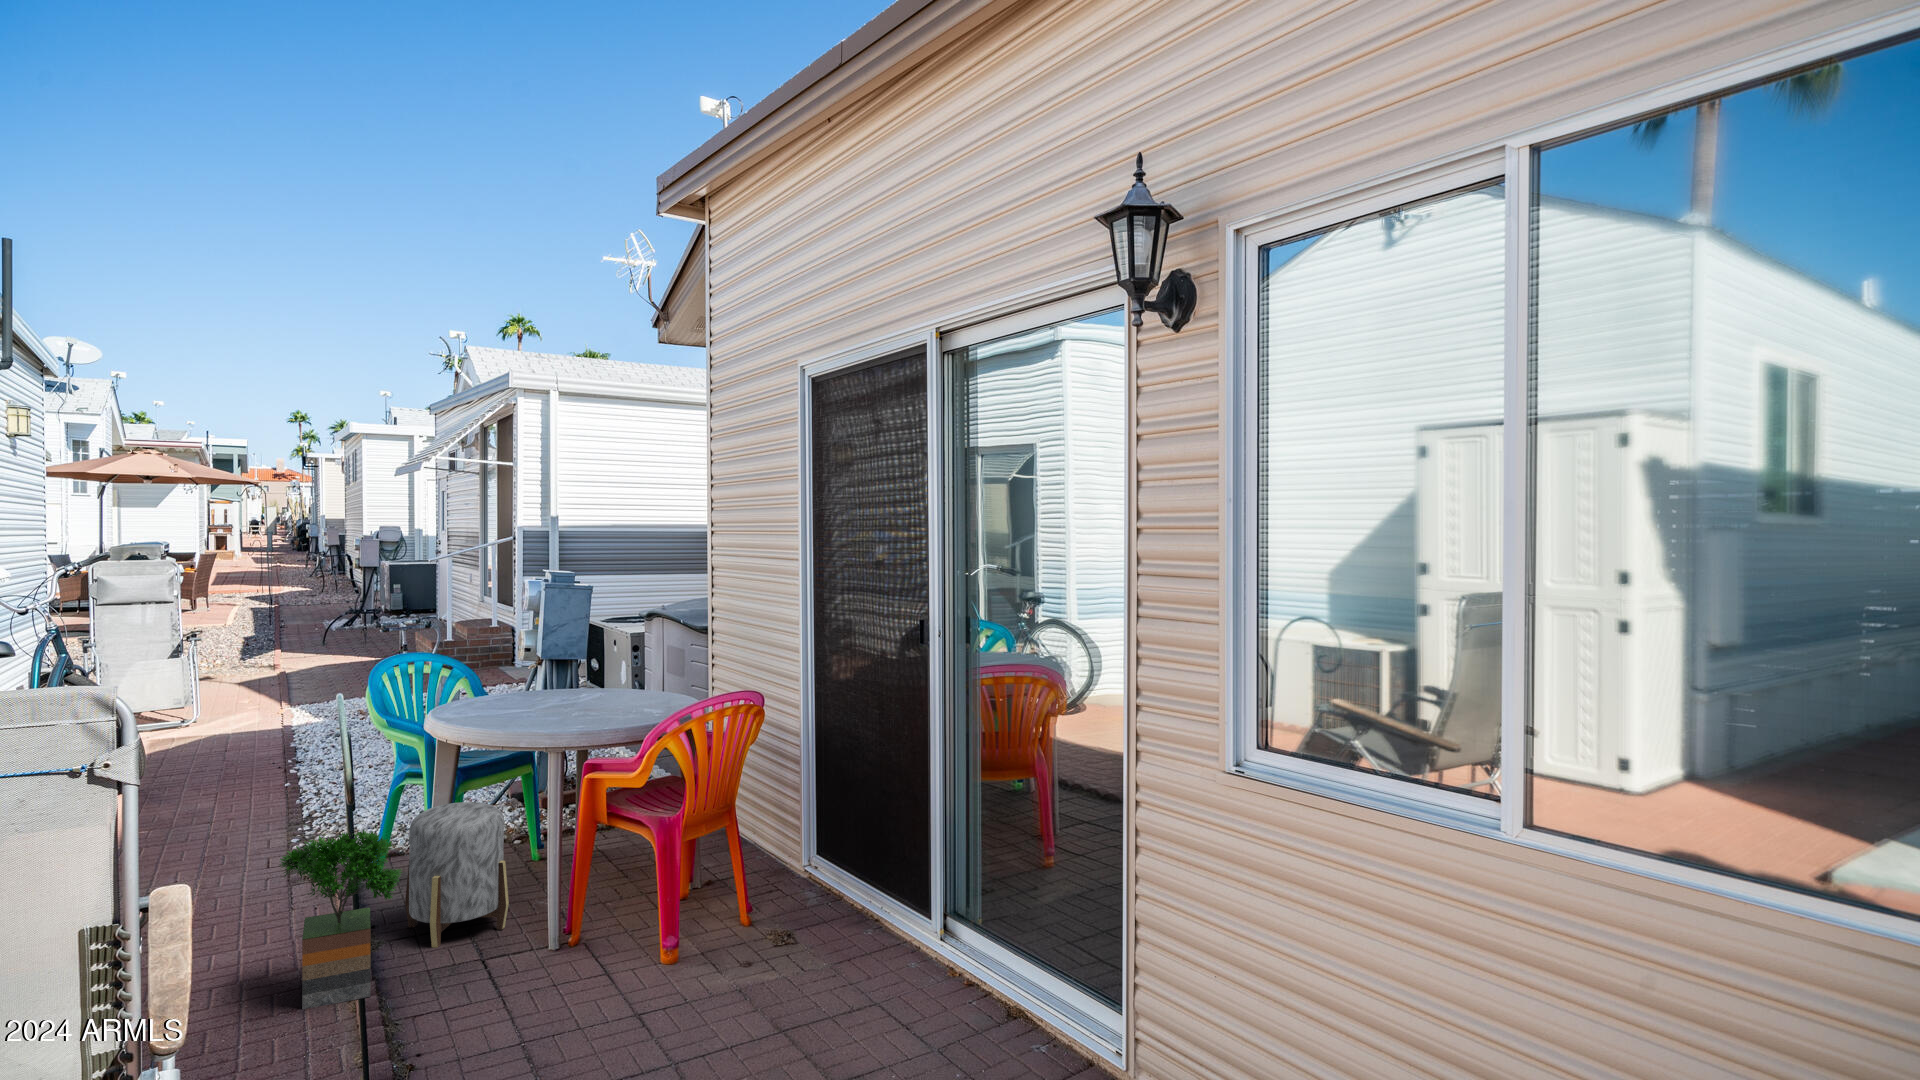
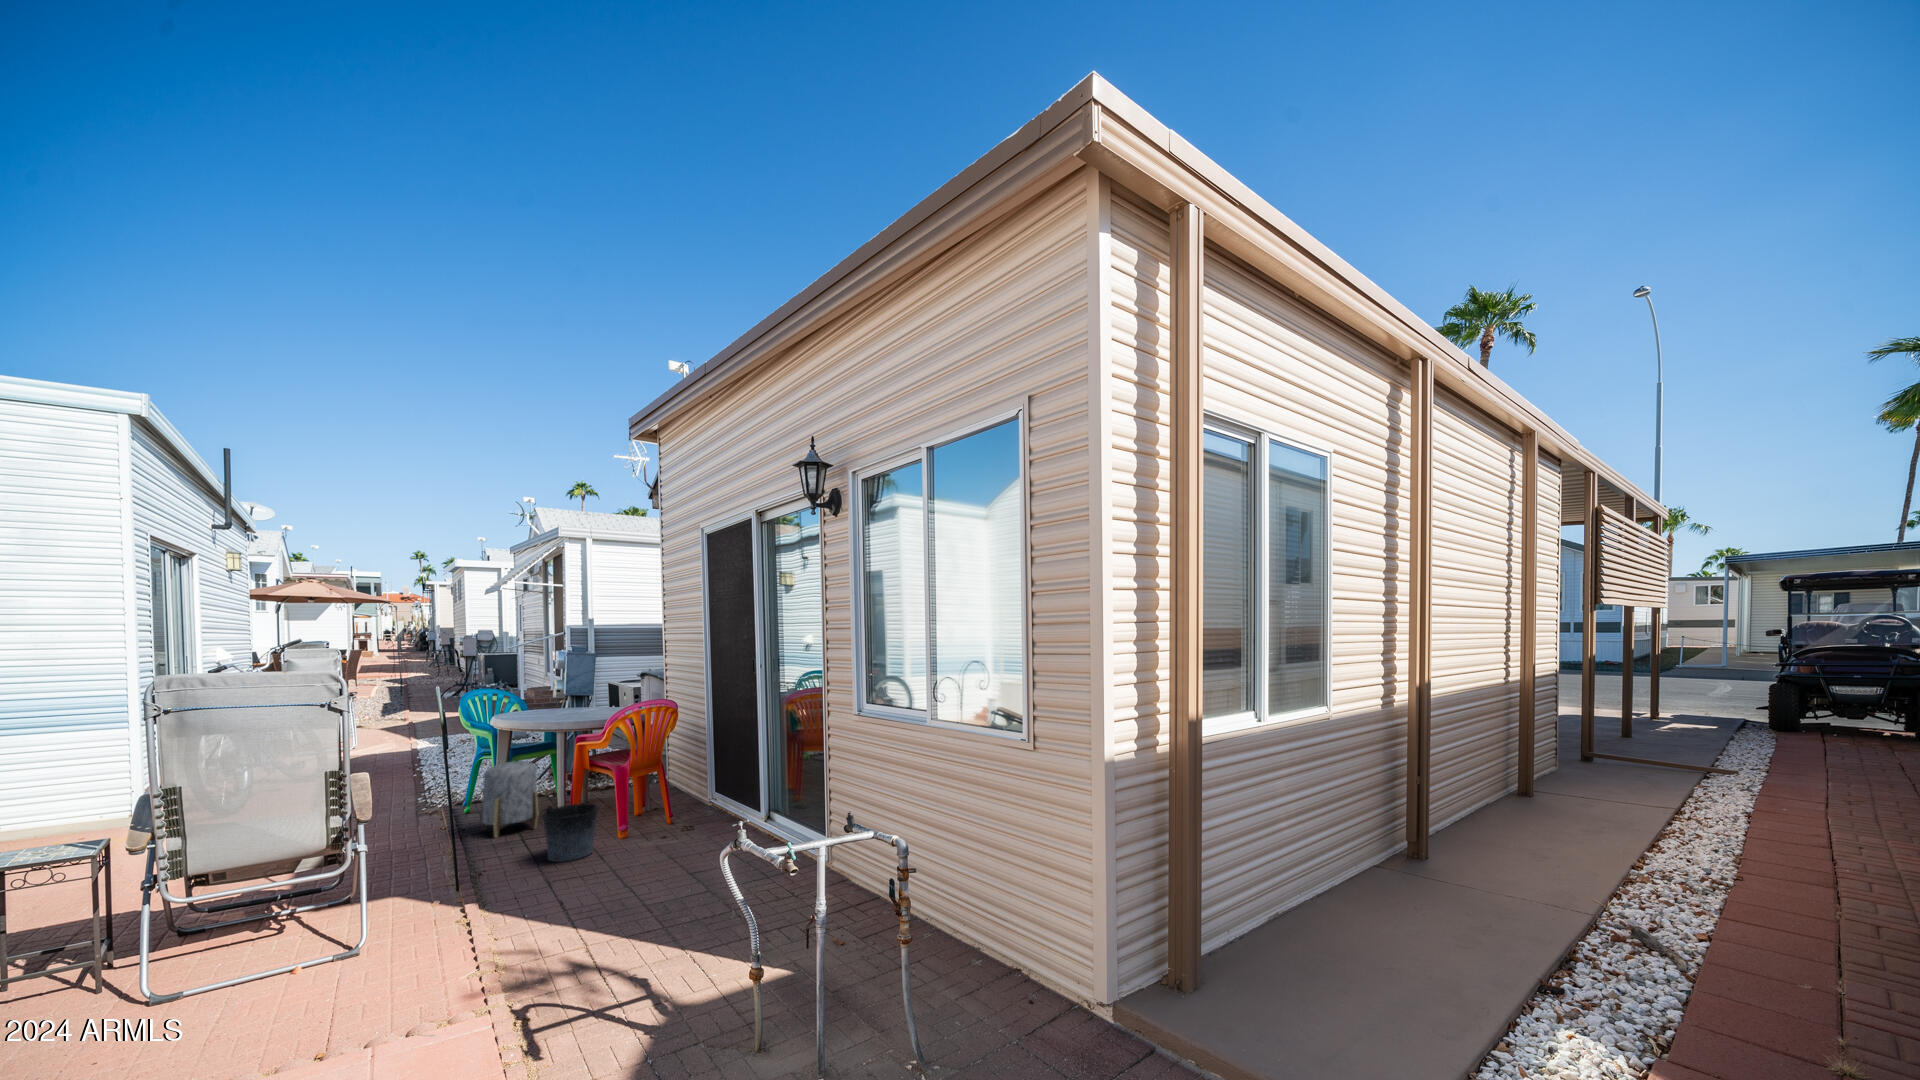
potted tree: present [280,830,402,1009] -> none [411,771,479,864]
bucket: none [520,906,631,1027] -> present [540,803,599,862]

